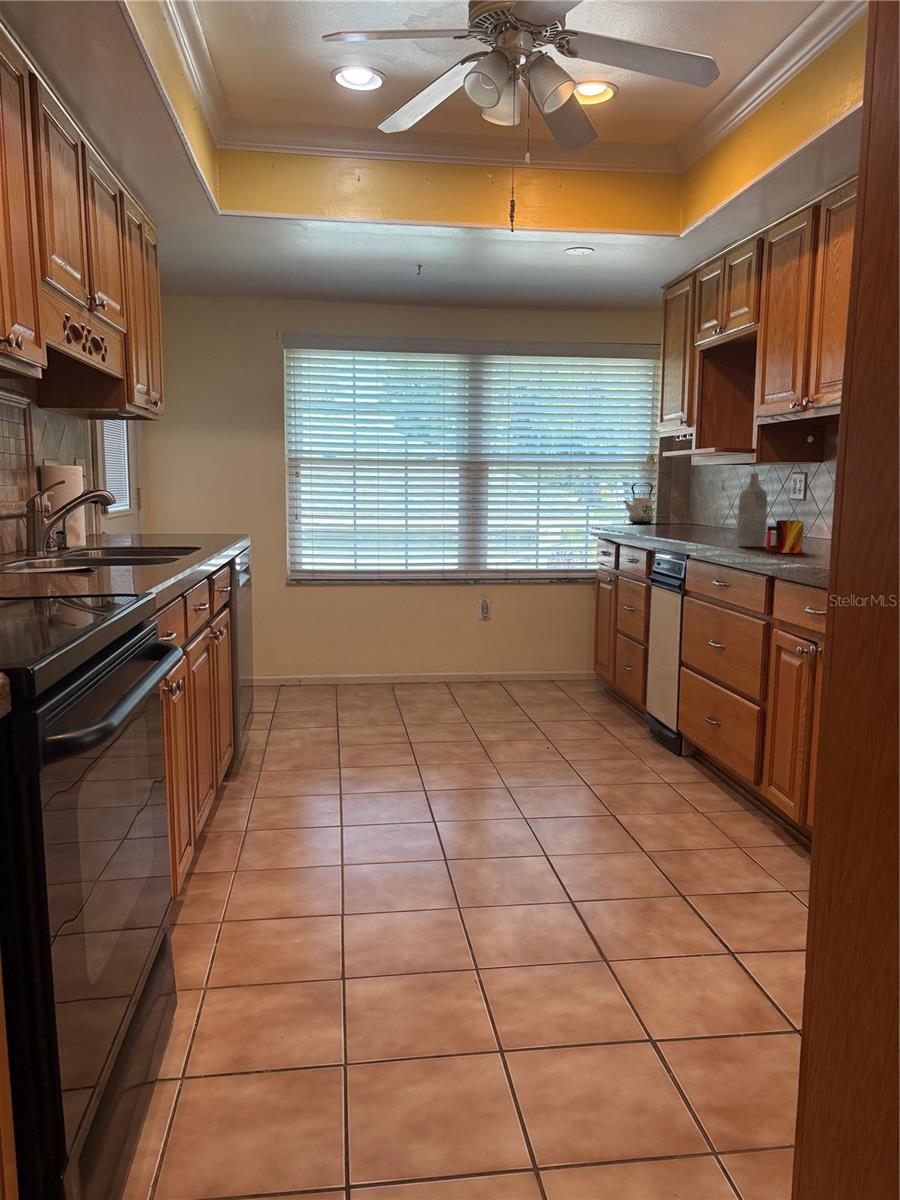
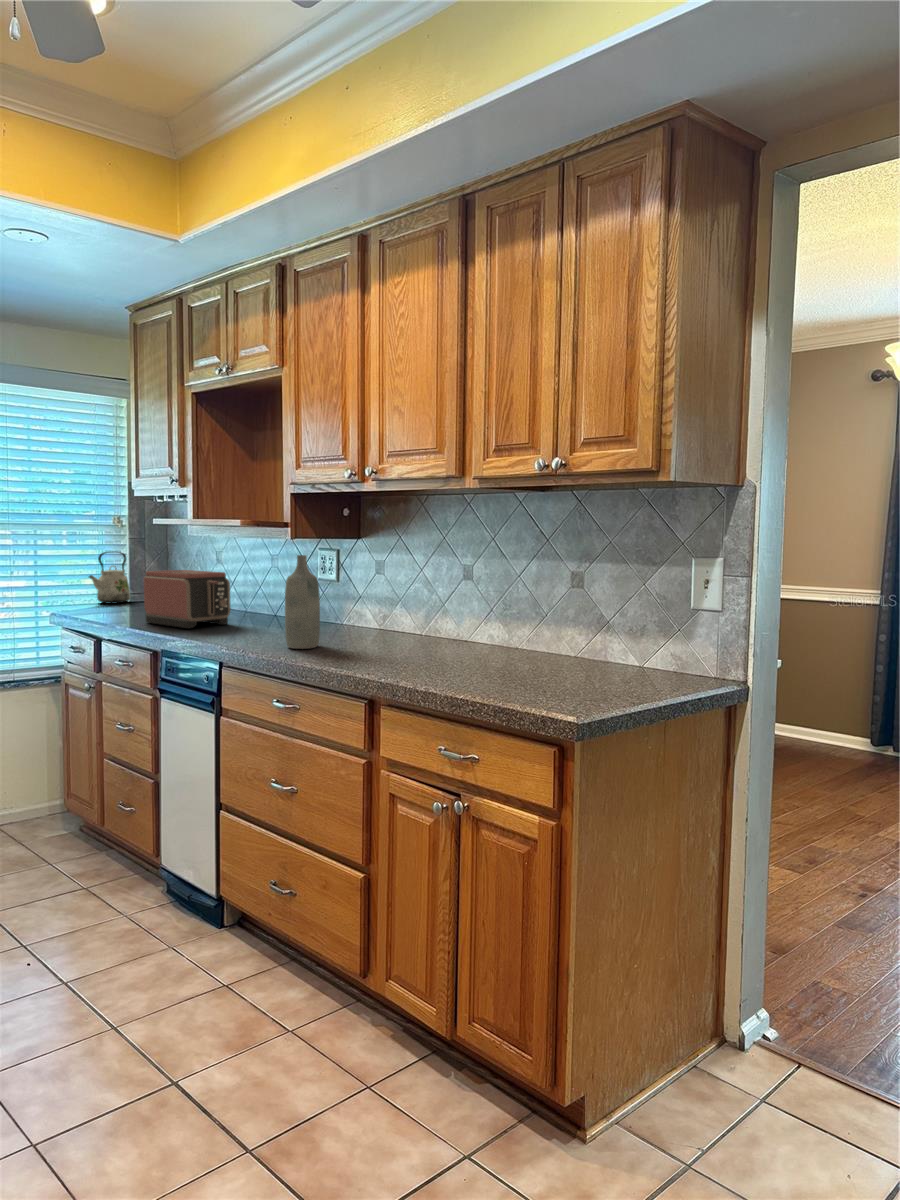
toaster: none [652,493,715,535] -> present [144,570,231,628]
mug: present [766,520,804,553] -> none [340,616,377,659]

